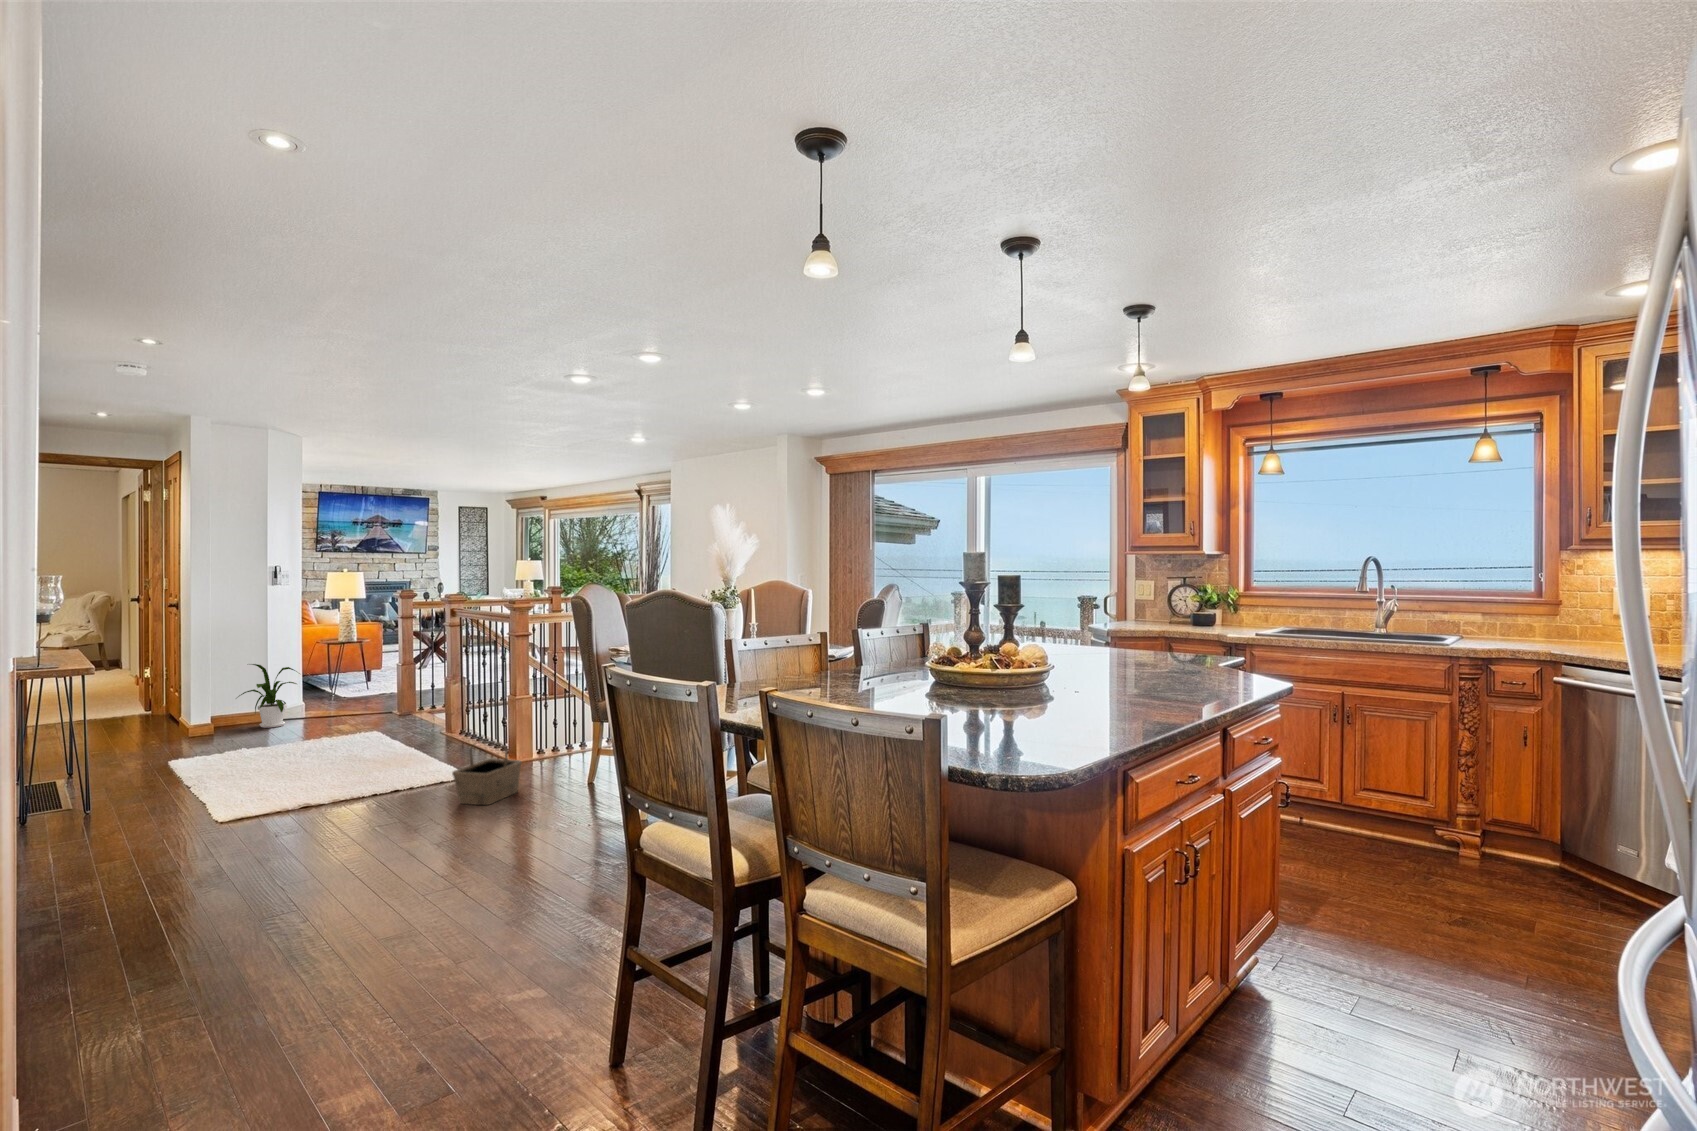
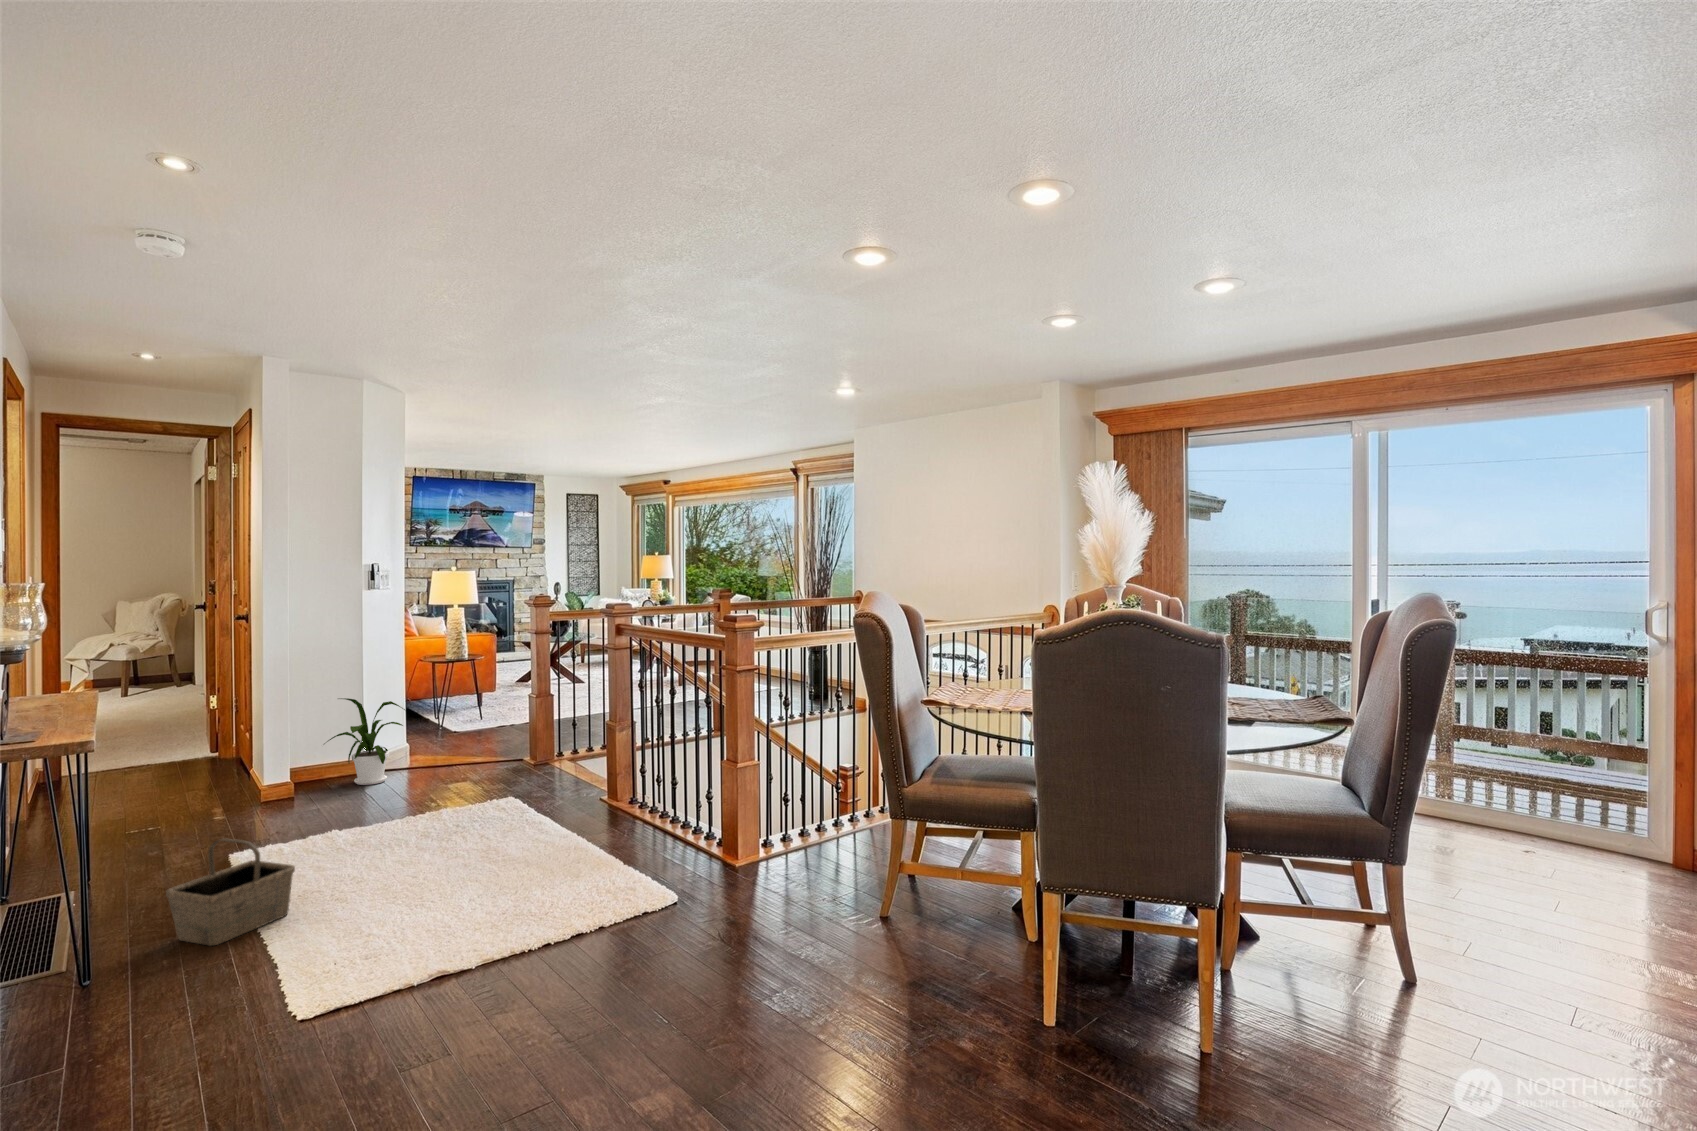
basket: present [452,742,522,805] -> present [166,839,295,946]

